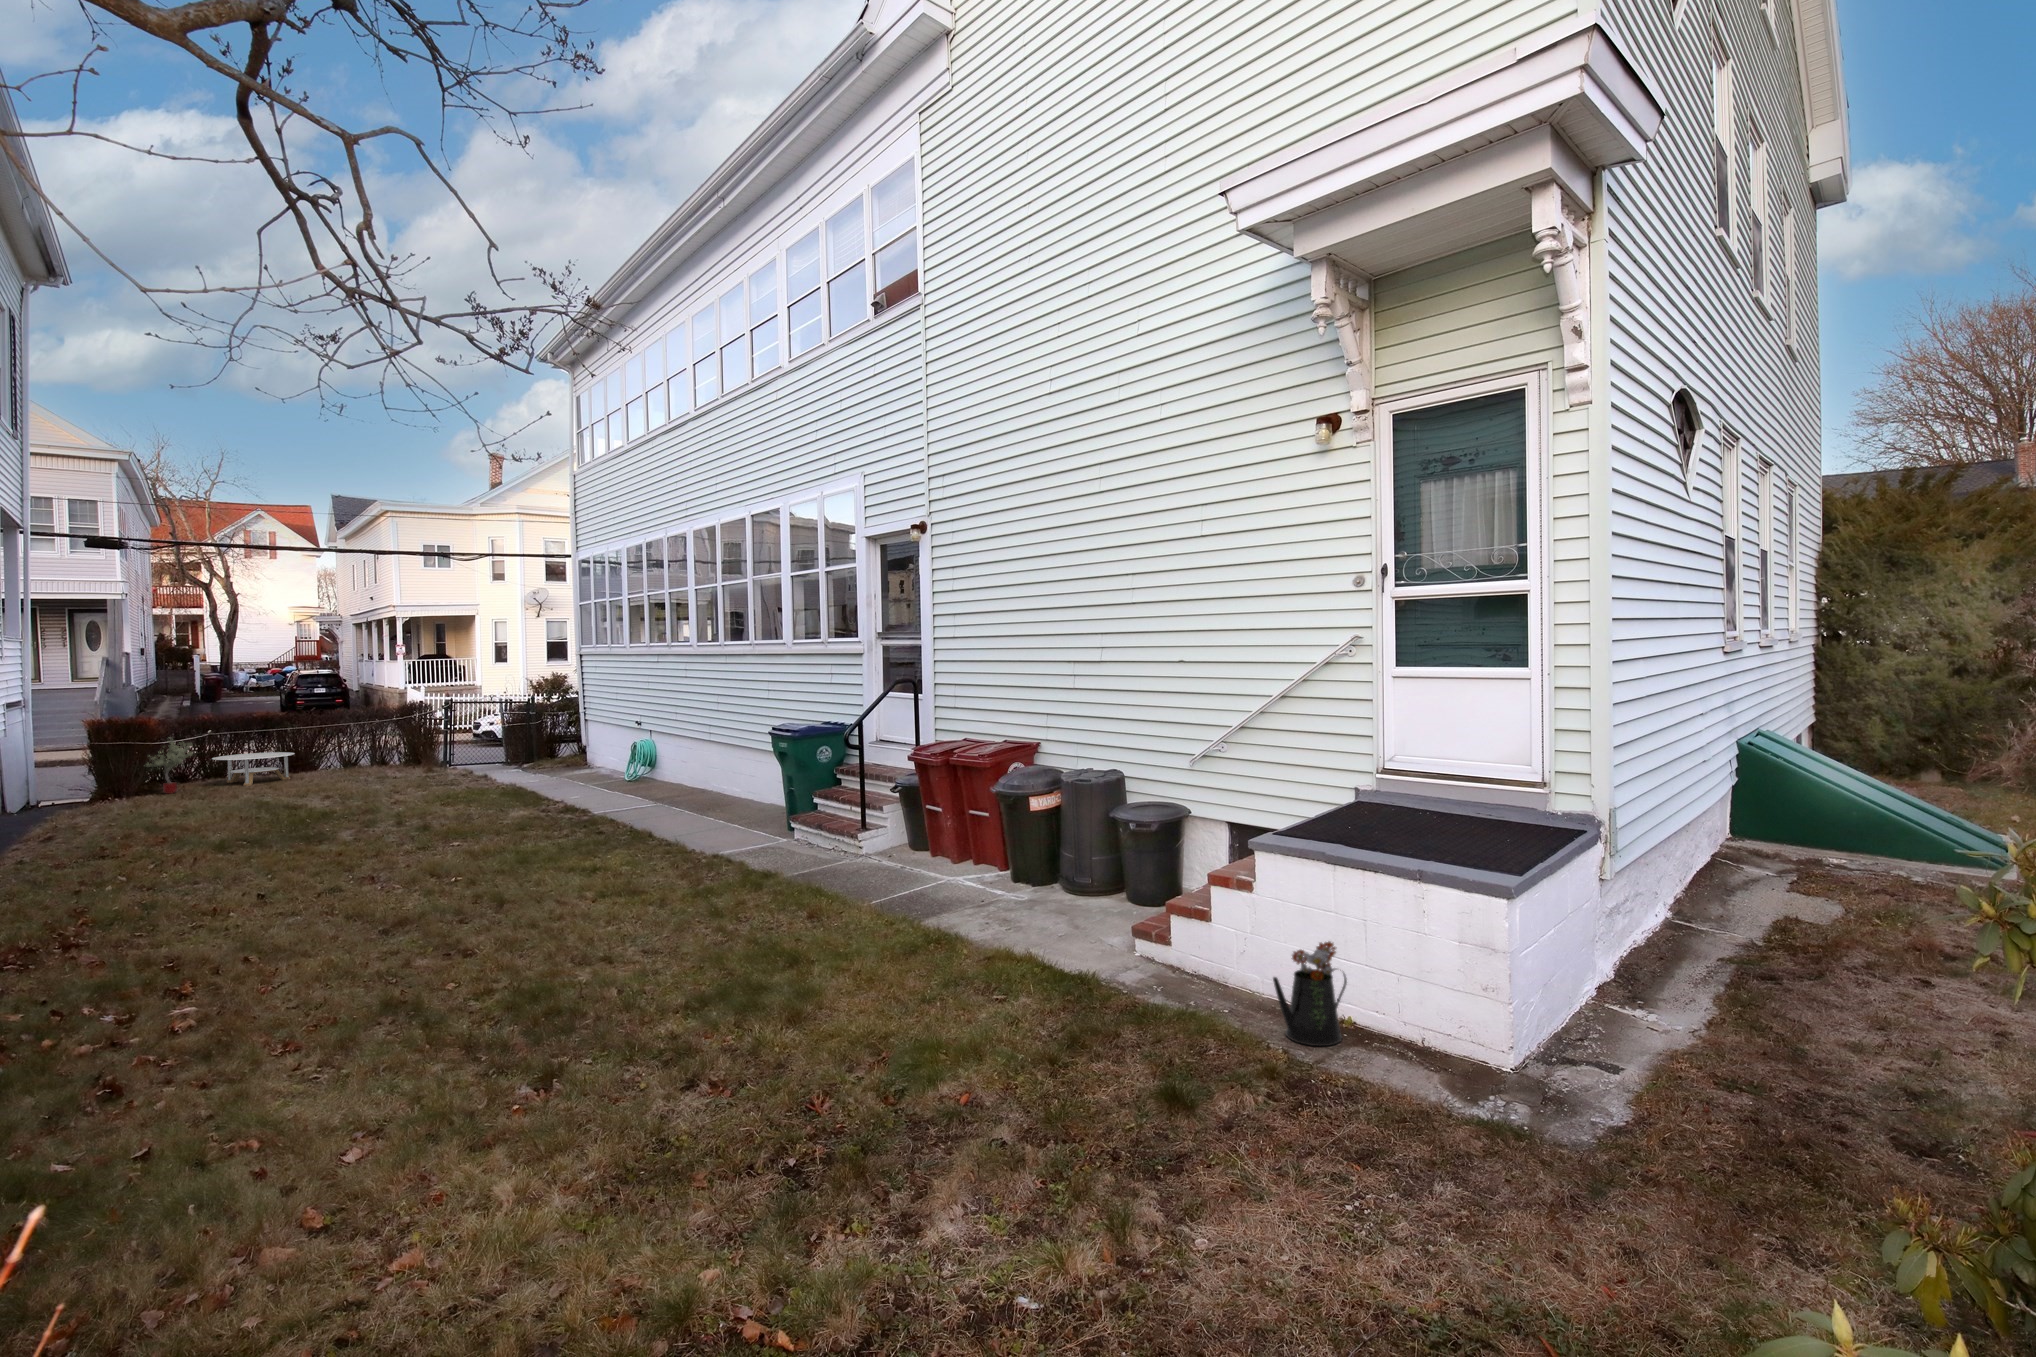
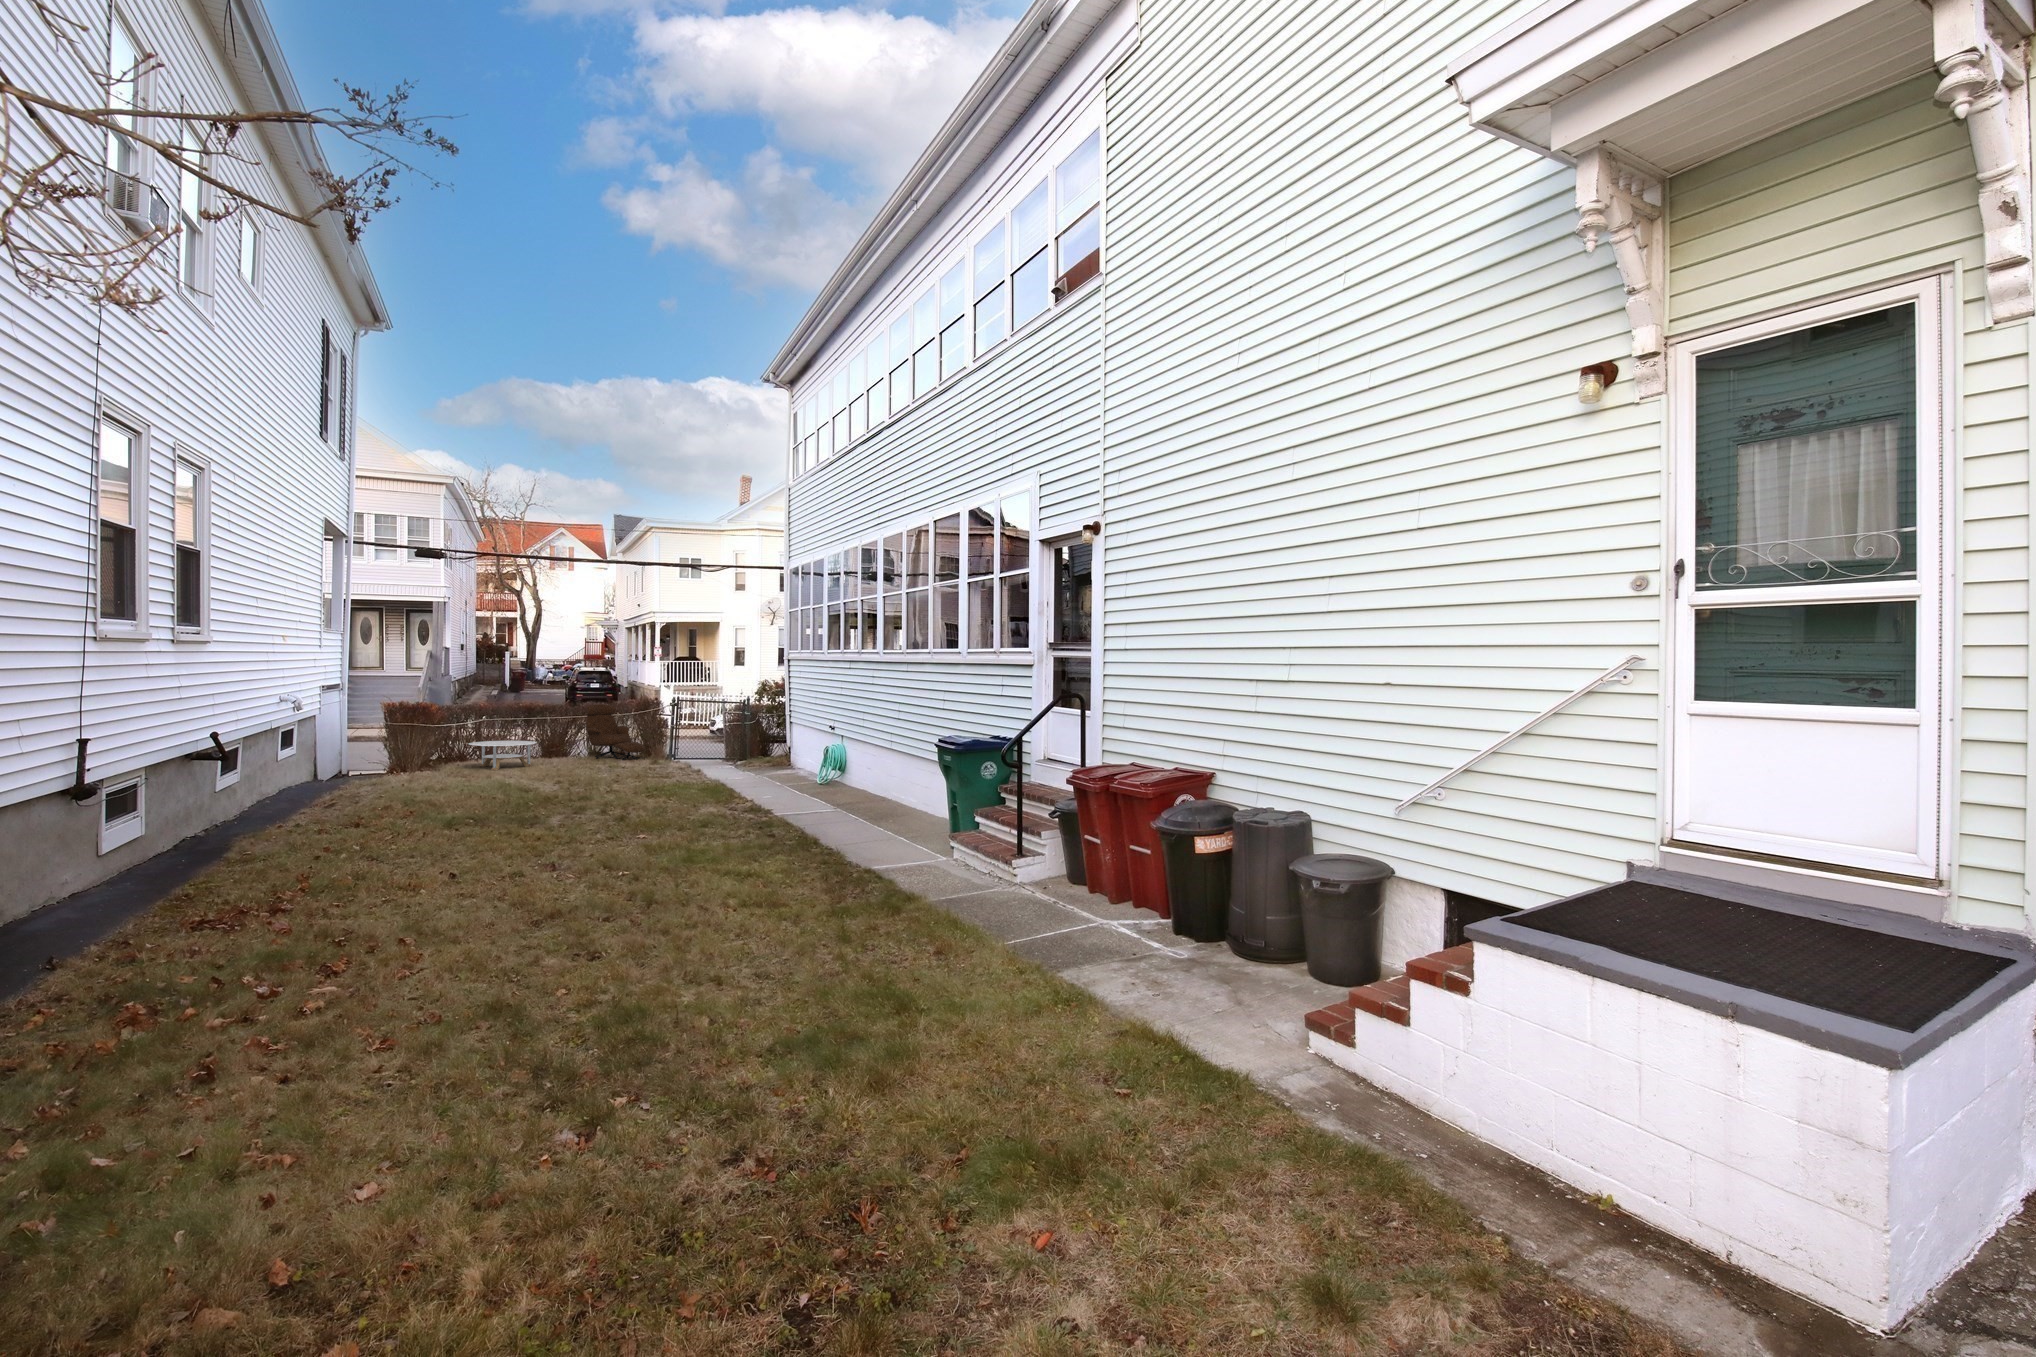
lounge chair: none [349,709,421,768] -> present [586,704,645,760]
potted tree: present [146,737,192,794] -> none [411,722,452,774]
watering can: present [1273,941,1347,1046] -> none [1489,1077,1604,1239]

